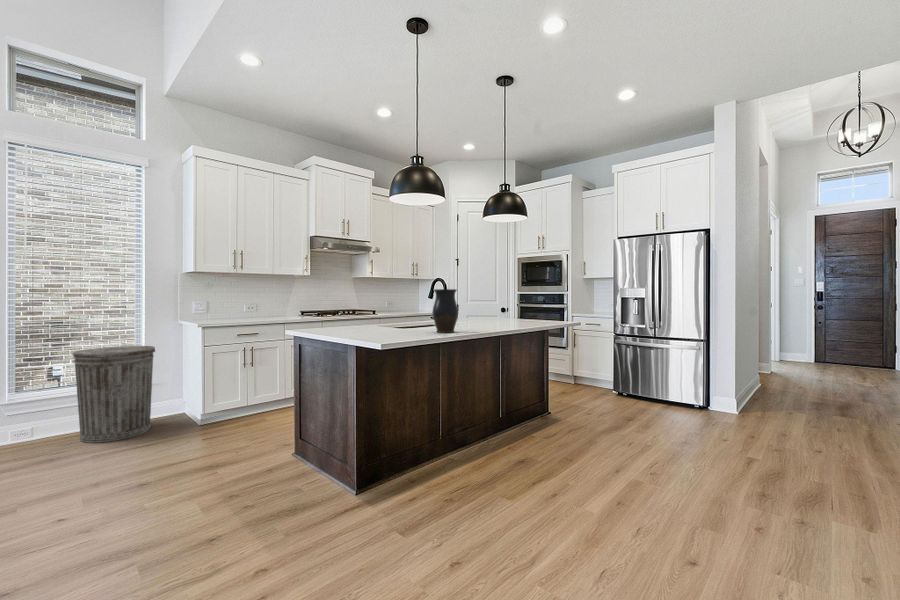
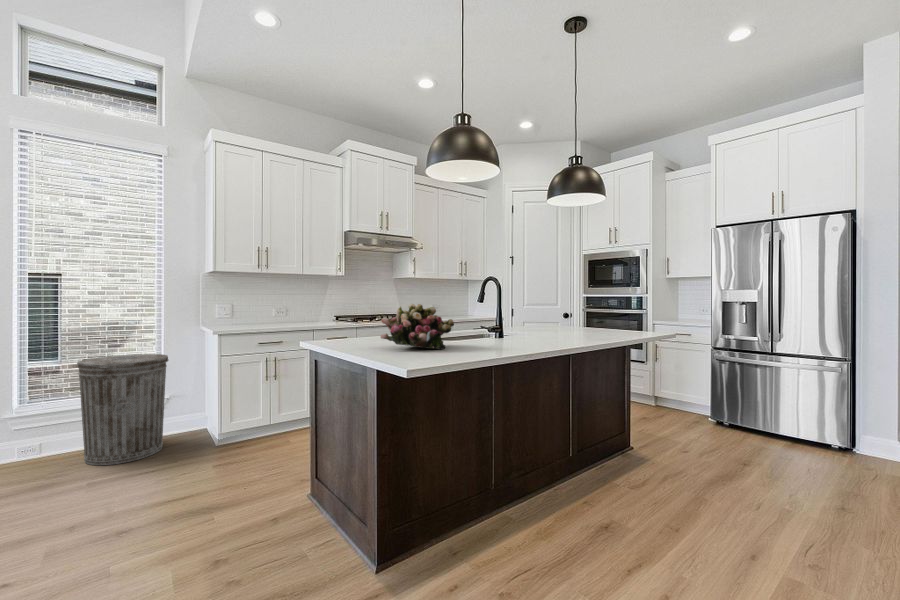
vase: present [432,289,458,333] -> none [482,290,517,349]
flower arrangement: none [356,300,412,334] -> present [381,304,454,349]

